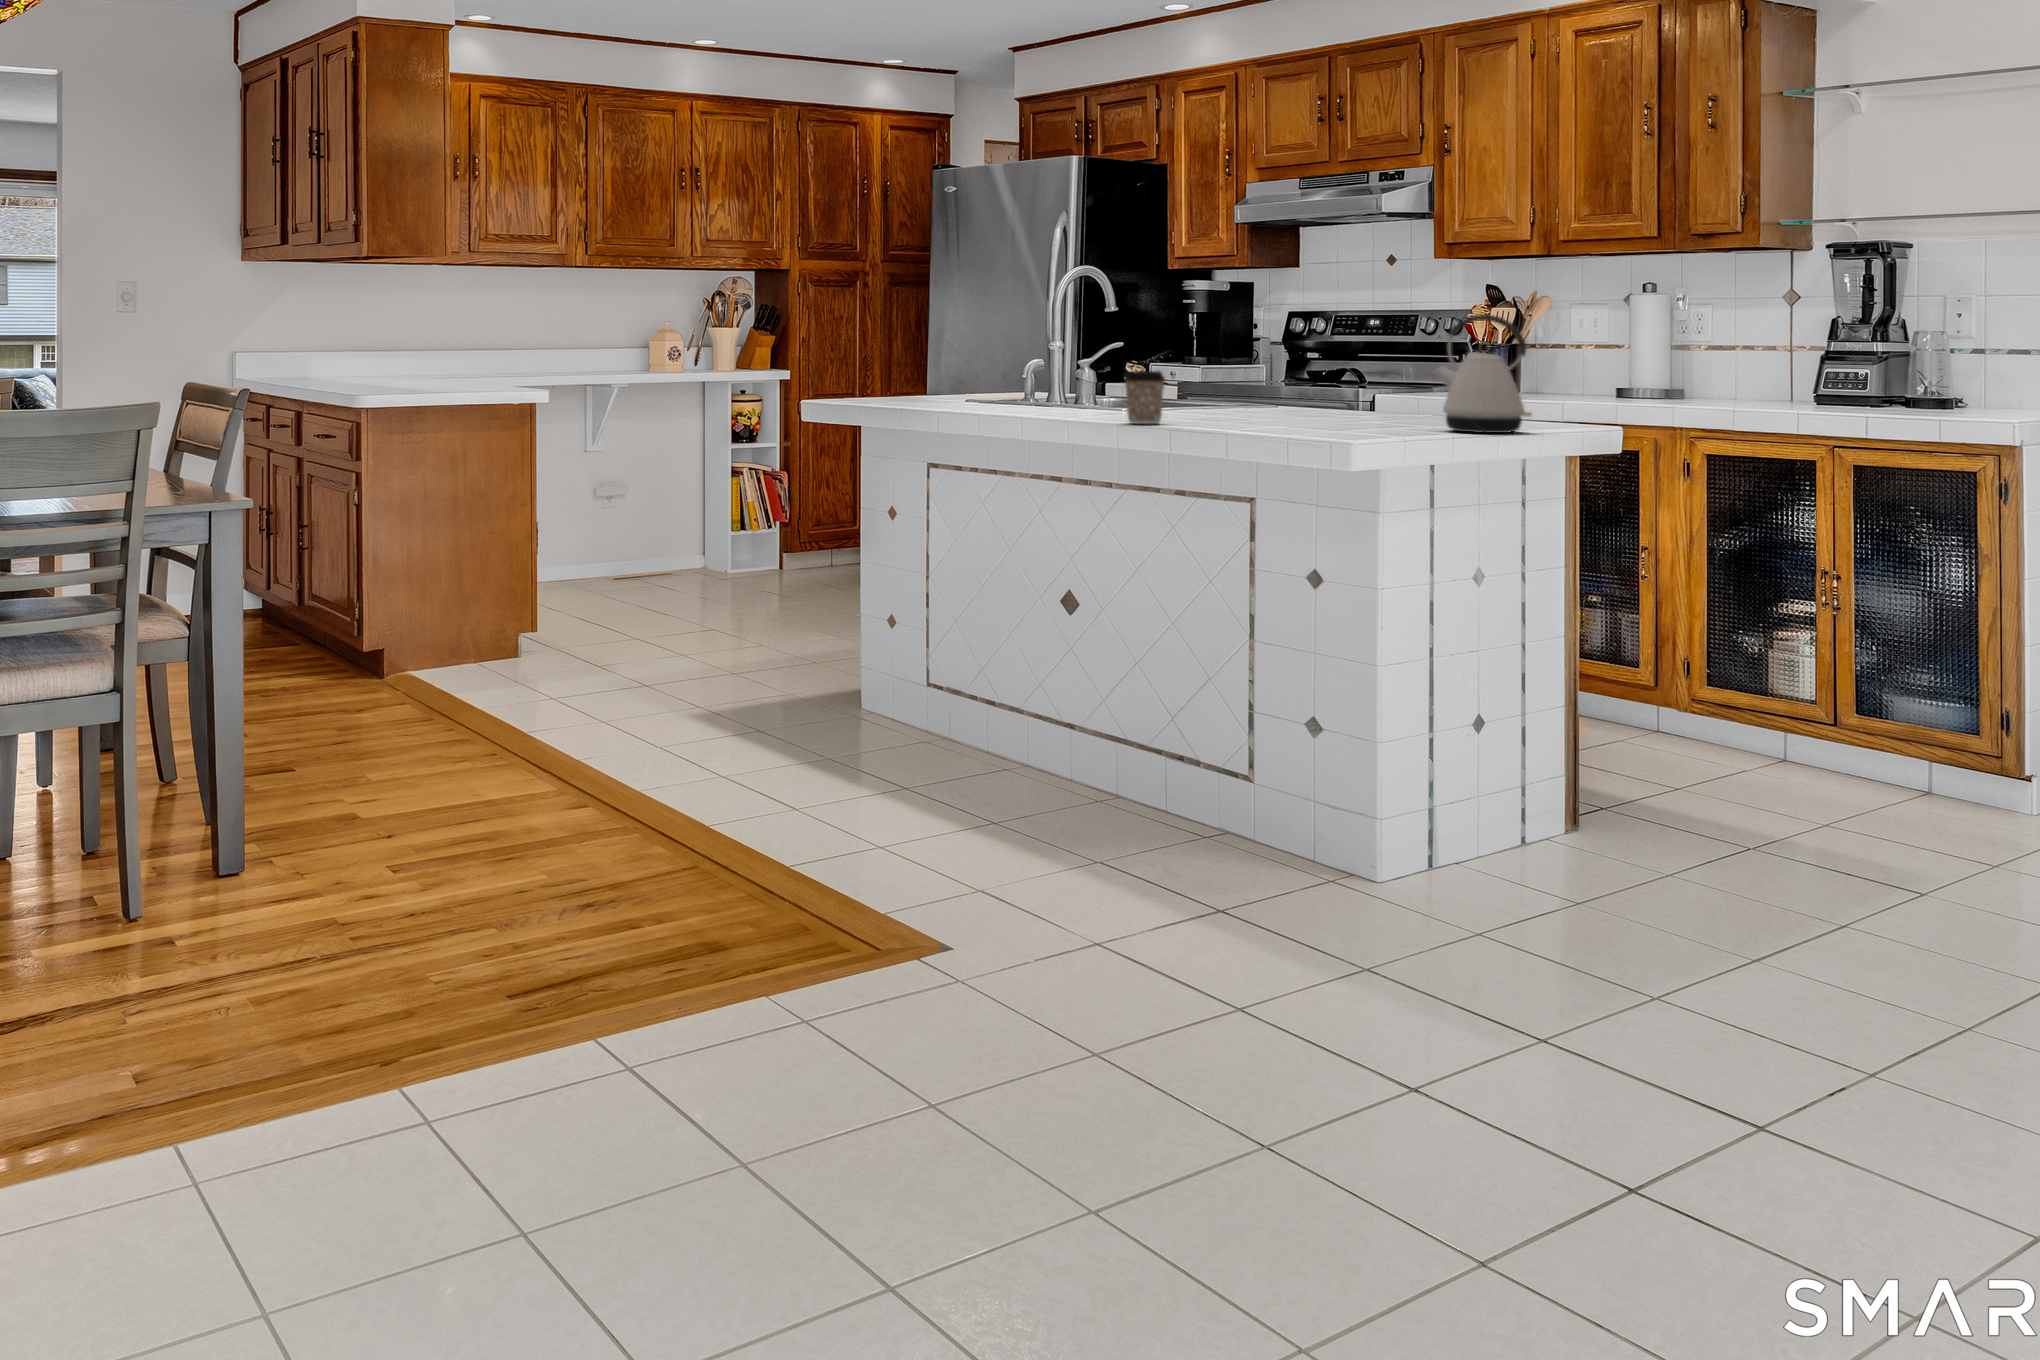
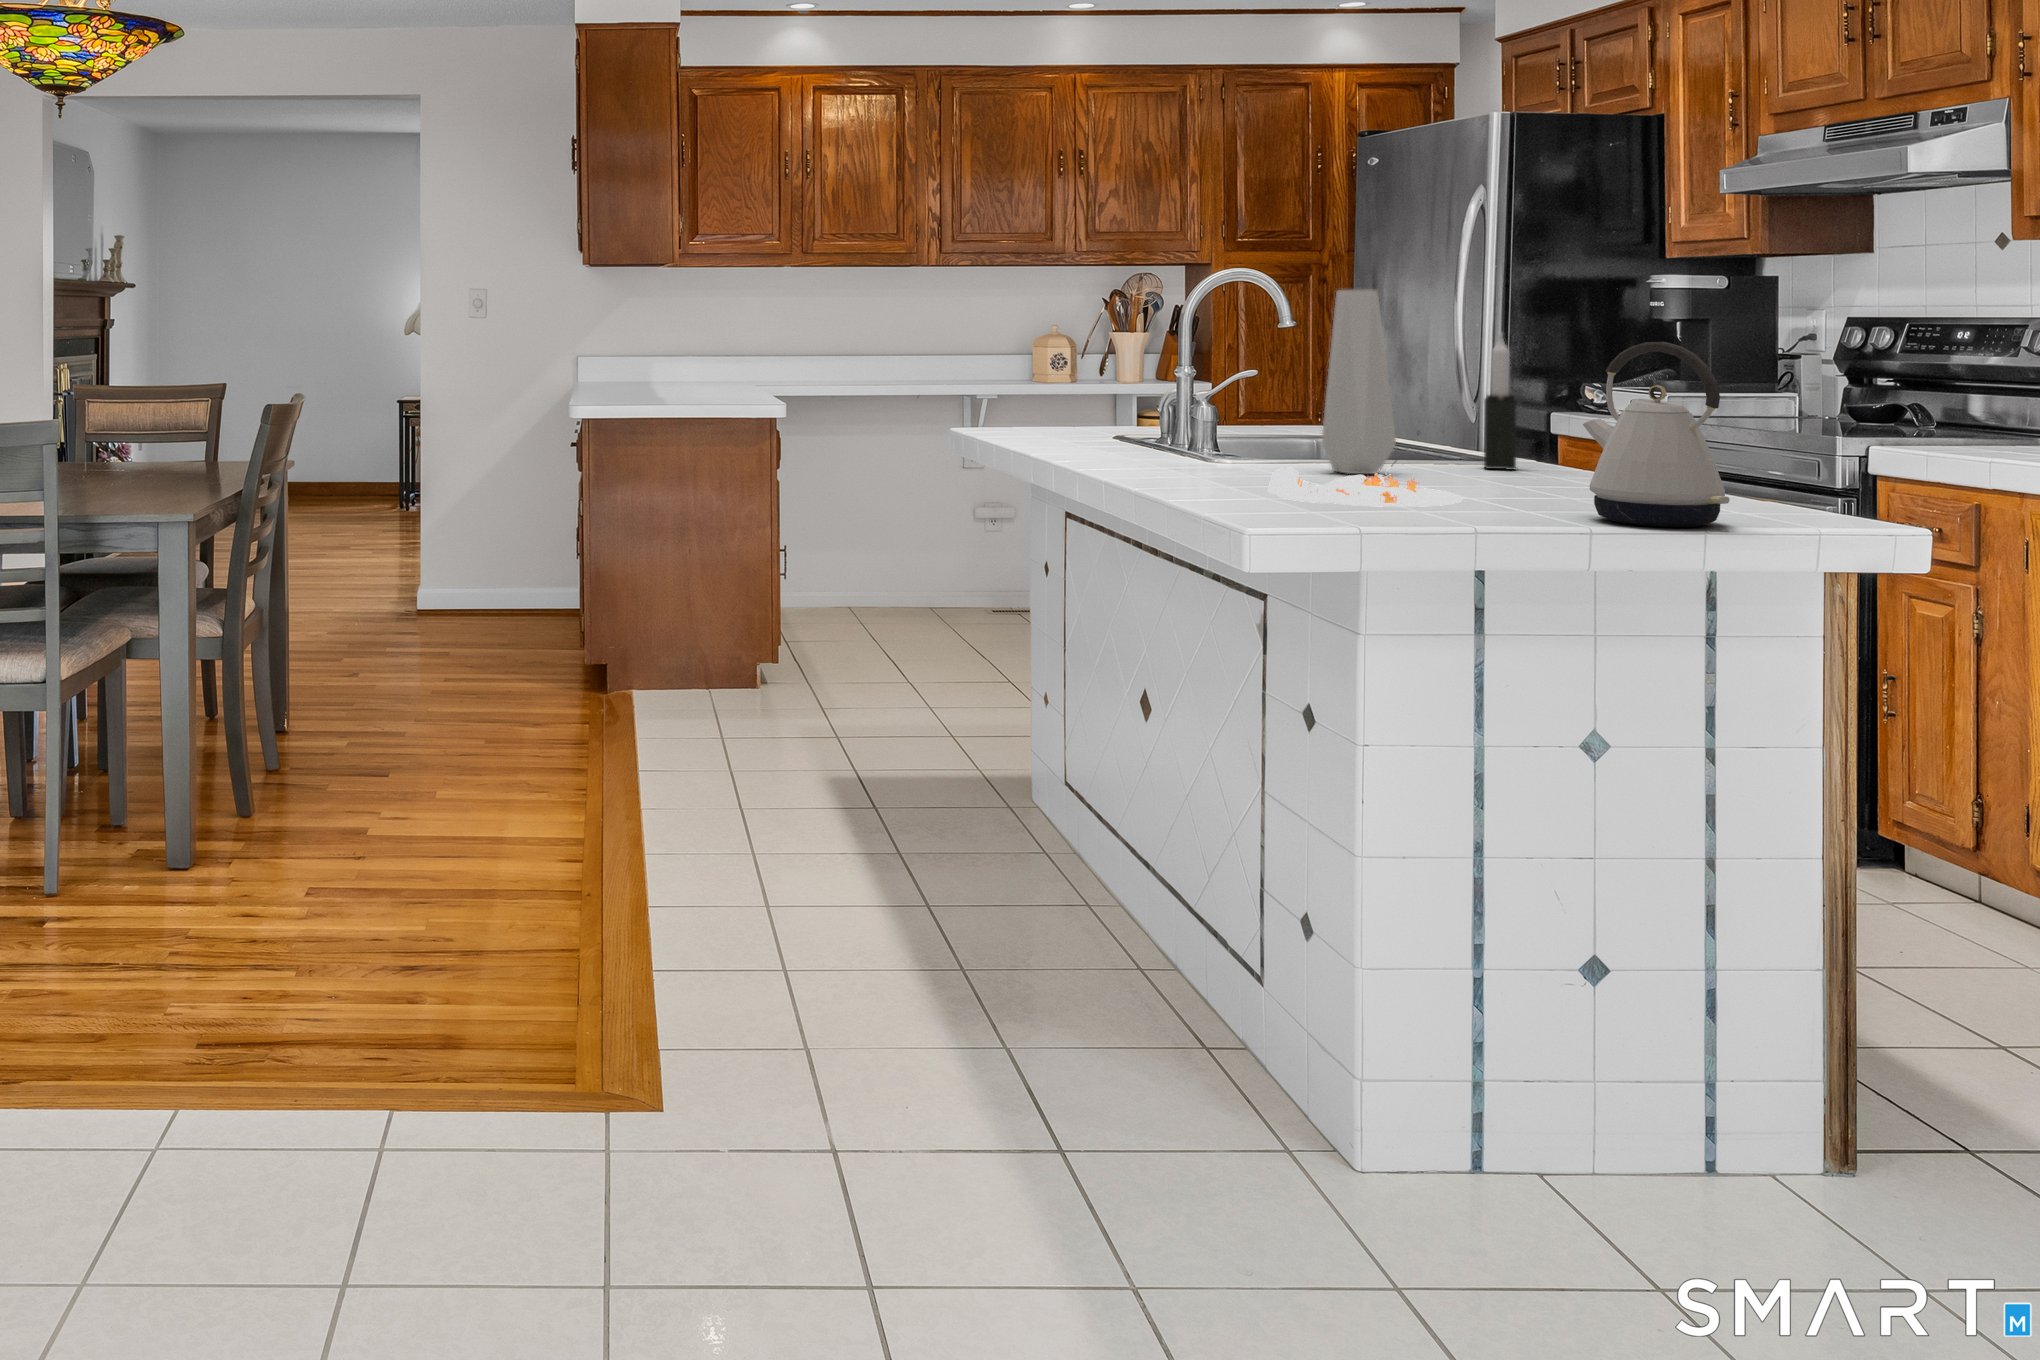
vase: none [1179,283,1230,418] -> present [1322,290,1396,474]
candle: none [1252,315,1277,413] -> present [1484,333,1517,470]
coffee cup: present [1125,371,1165,424] -> none [1181,409,1239,481]
plate: none [1213,399,1347,431] -> present [1267,461,1462,507]

